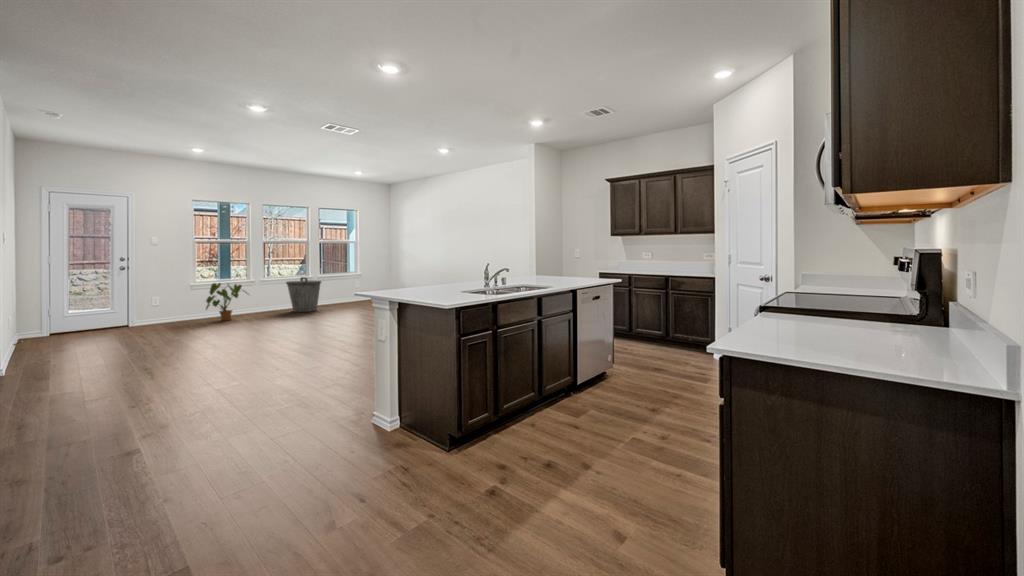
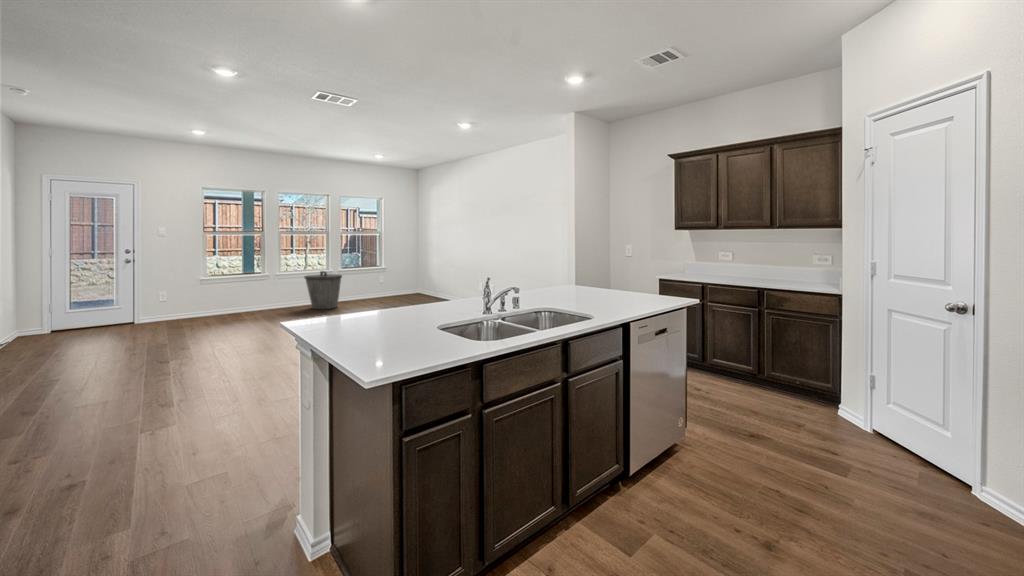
house plant: present [206,283,247,321] -> none [213,277,265,319]

